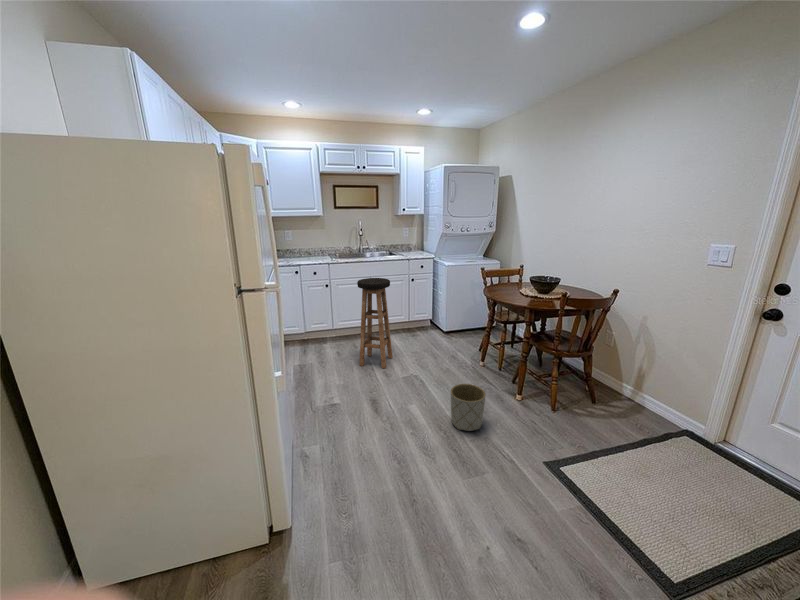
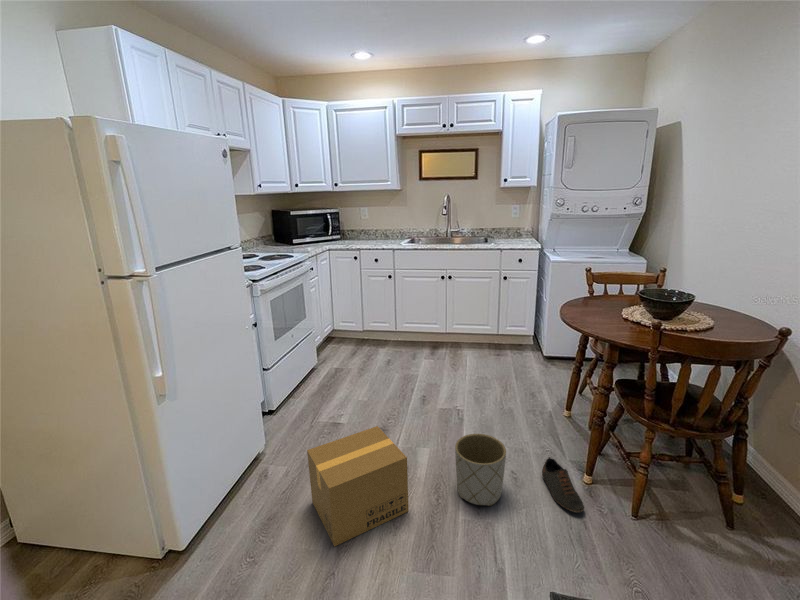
bar stool: present [357,278,393,368] -> none [401,271,448,390]
shoe: none [494,390,529,418] -> present [542,457,584,513]
cardboard box: none [359,395,434,488] -> present [307,426,409,546]

